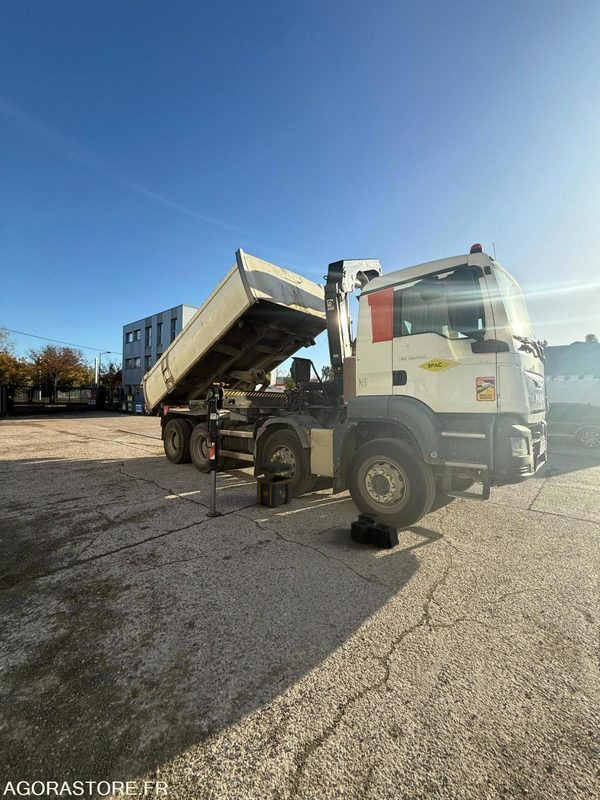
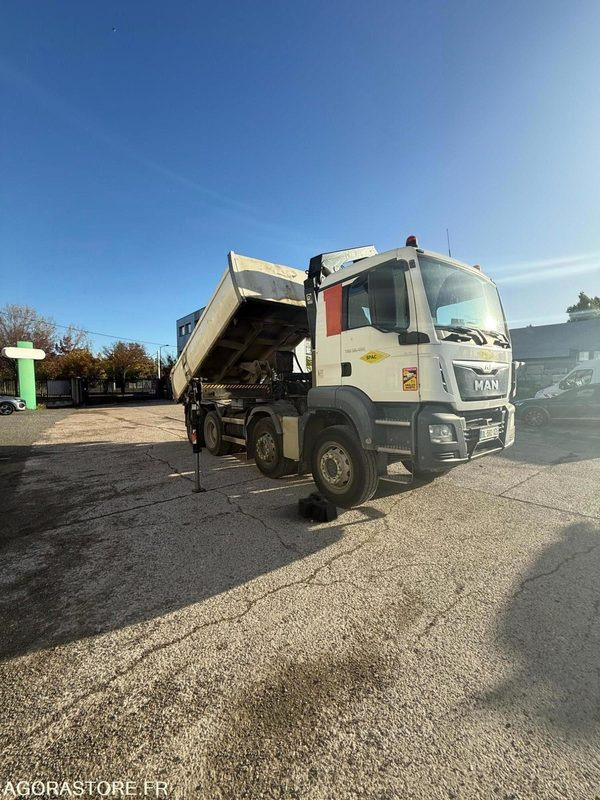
toolbox: present [256,462,293,507] -> none [240,445,271,485]

